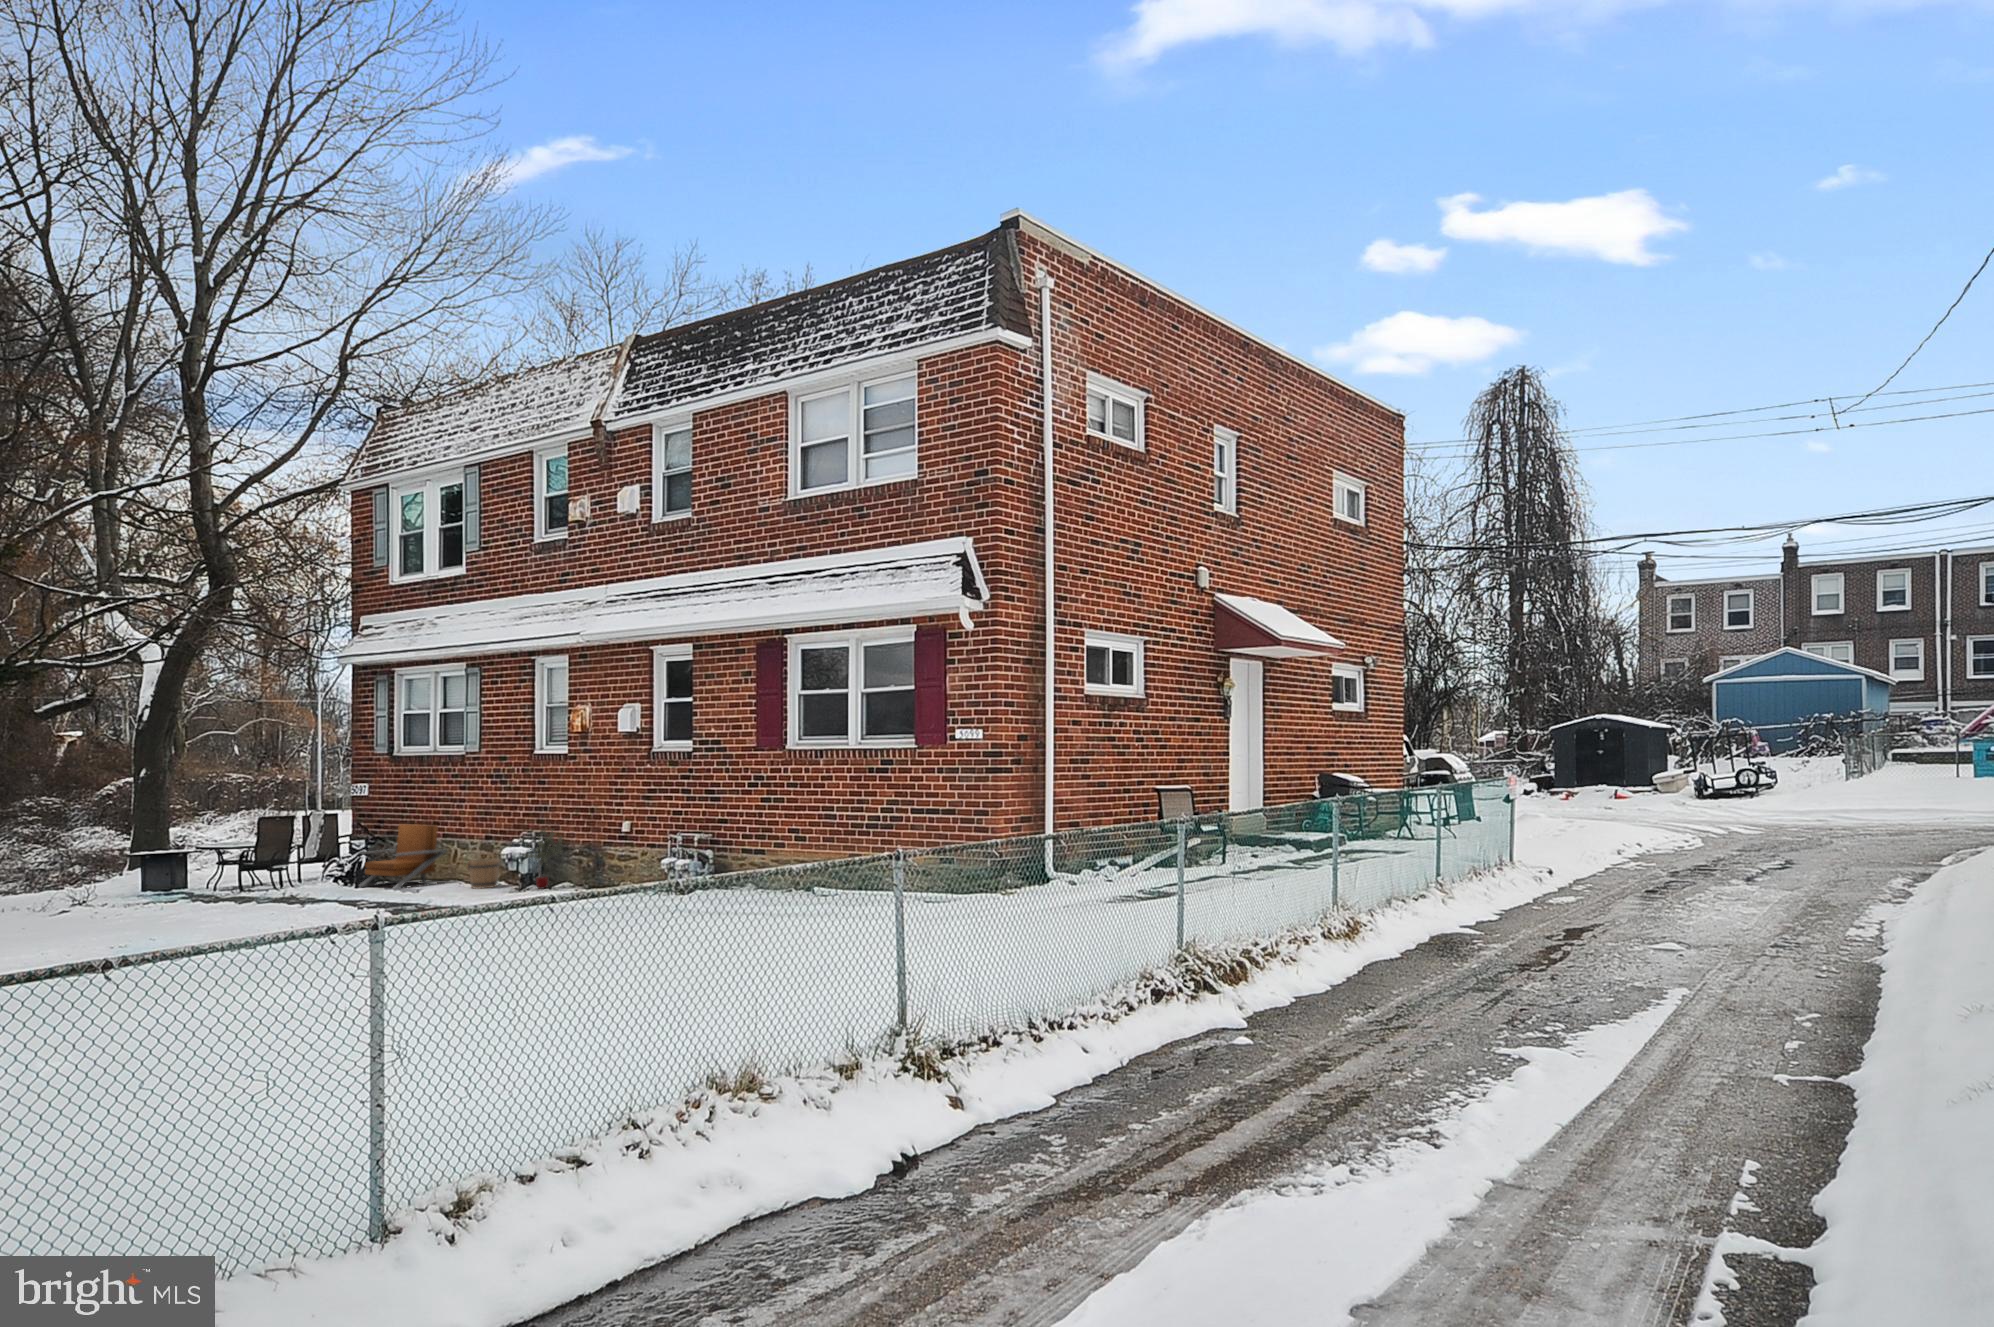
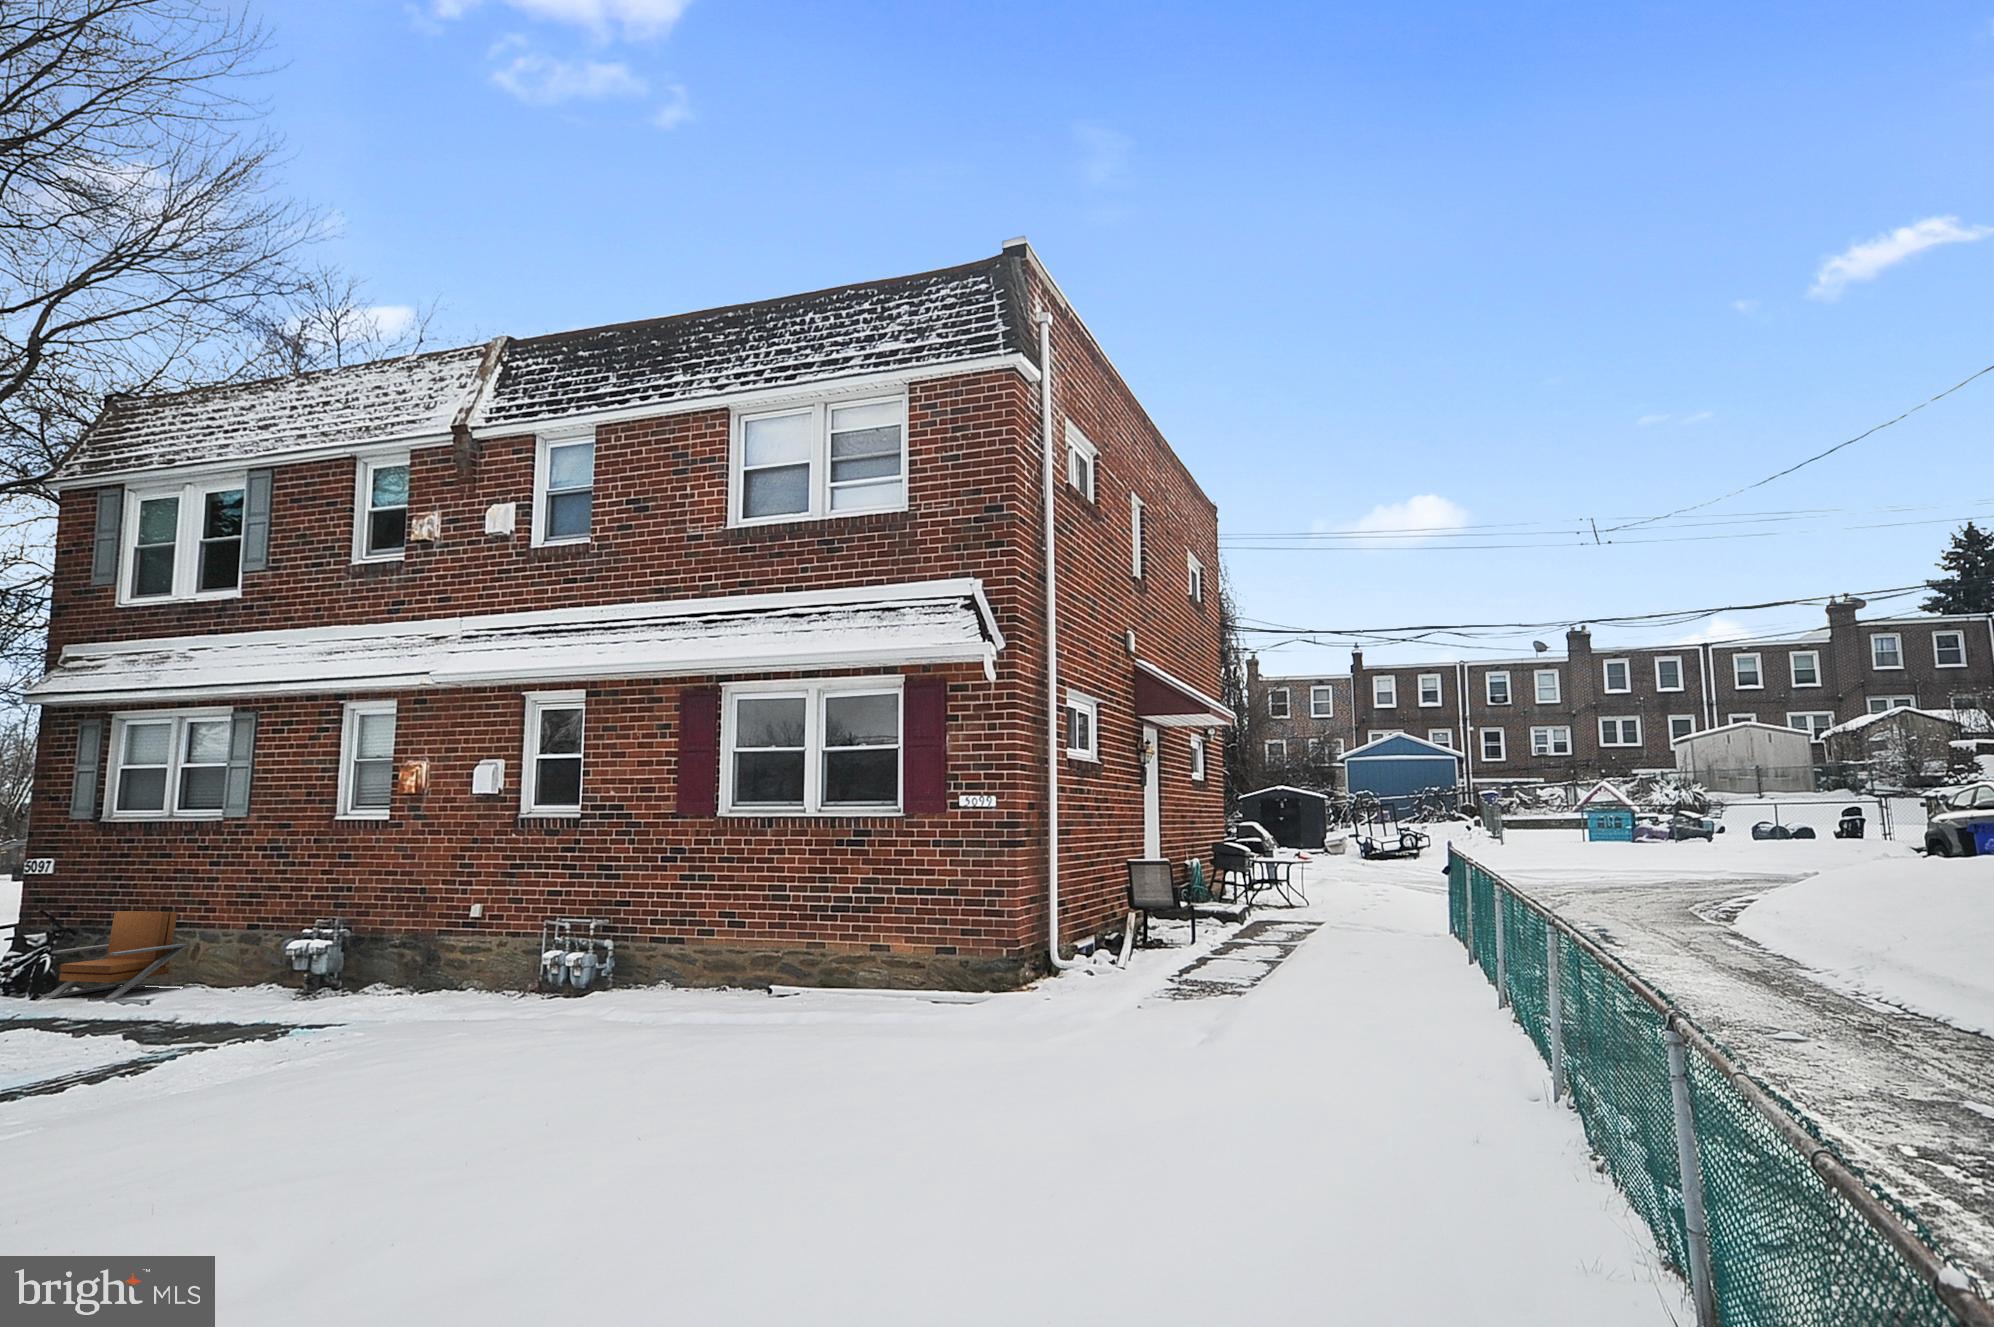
potted tree: present [526,830,562,889] -> none [317,914,380,993]
bucket: present [466,859,500,889] -> none [228,955,278,995]

